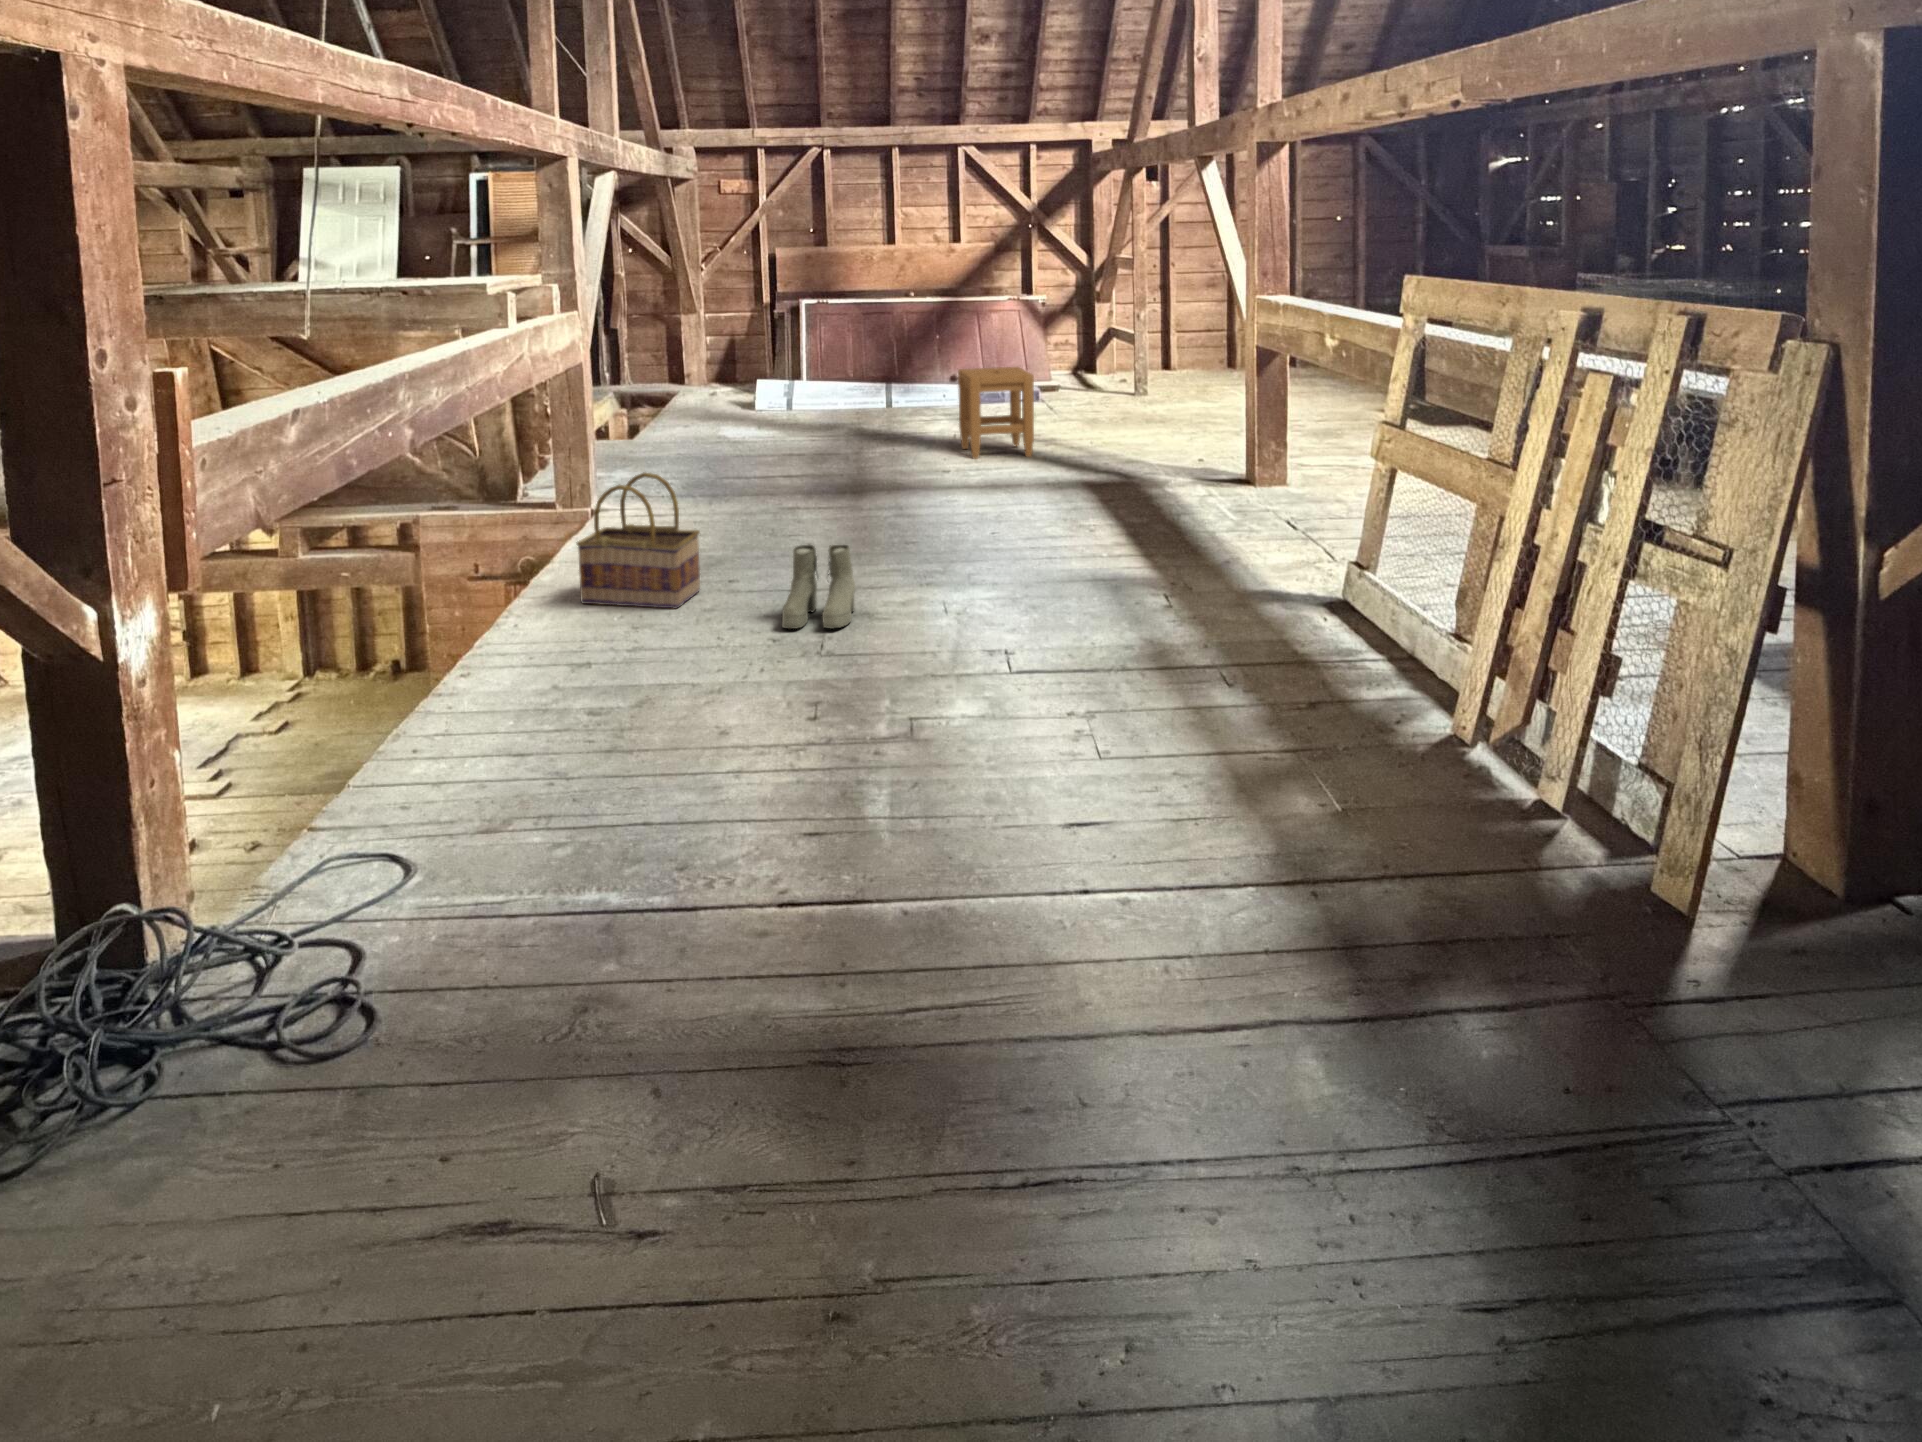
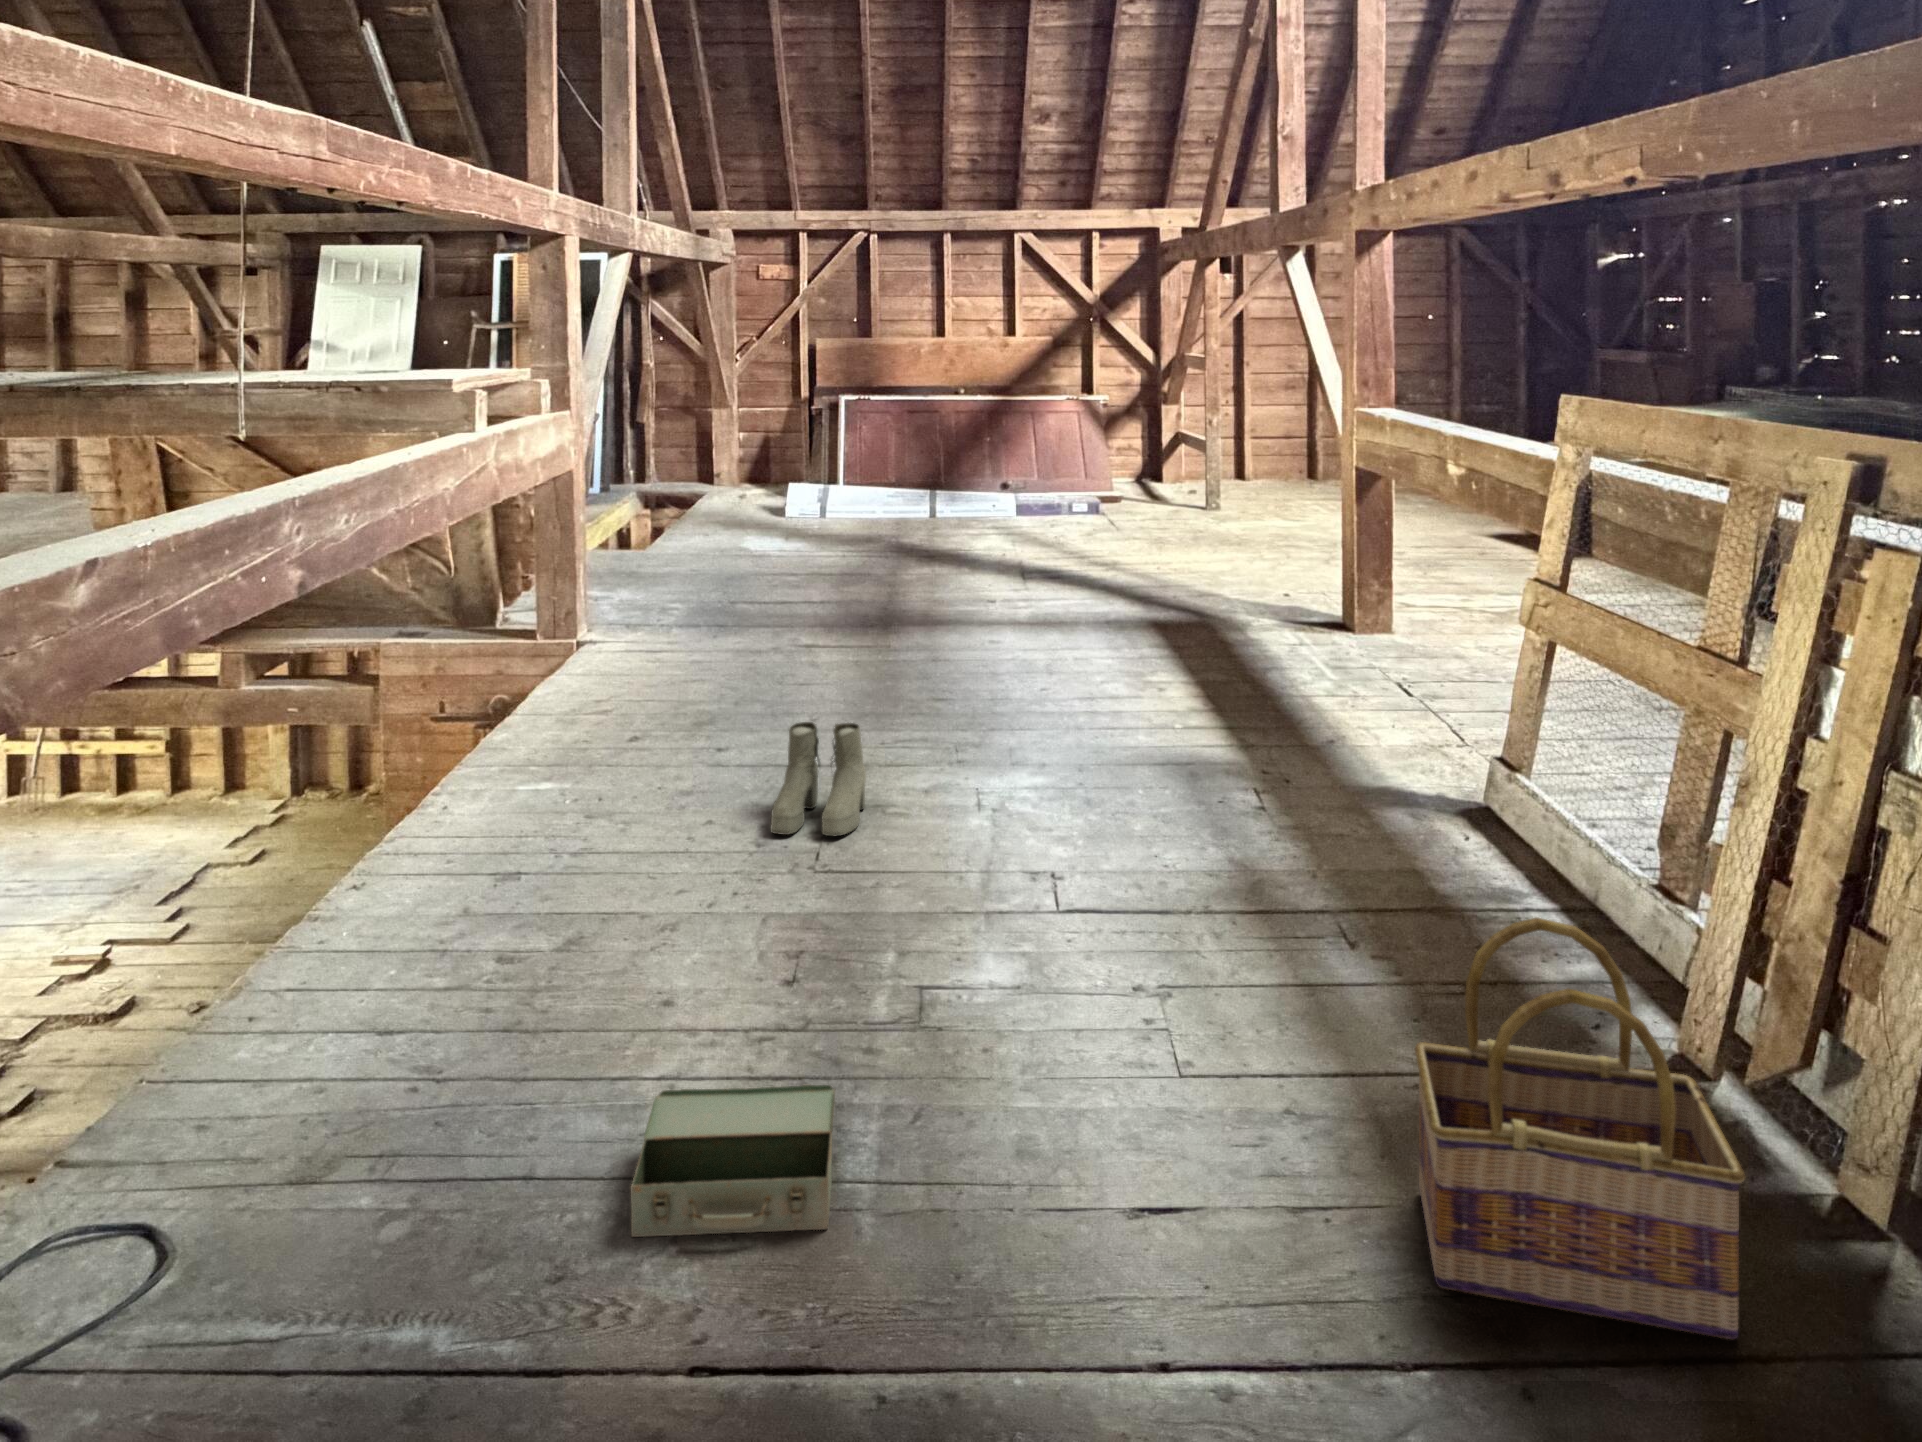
stool: present [958,367,1034,459] -> none [1008,484,1095,592]
basket: present [577,473,700,608] -> present [1415,918,1745,1339]
toolbox: none [720,762,856,851] -> present [631,1085,835,1237]

